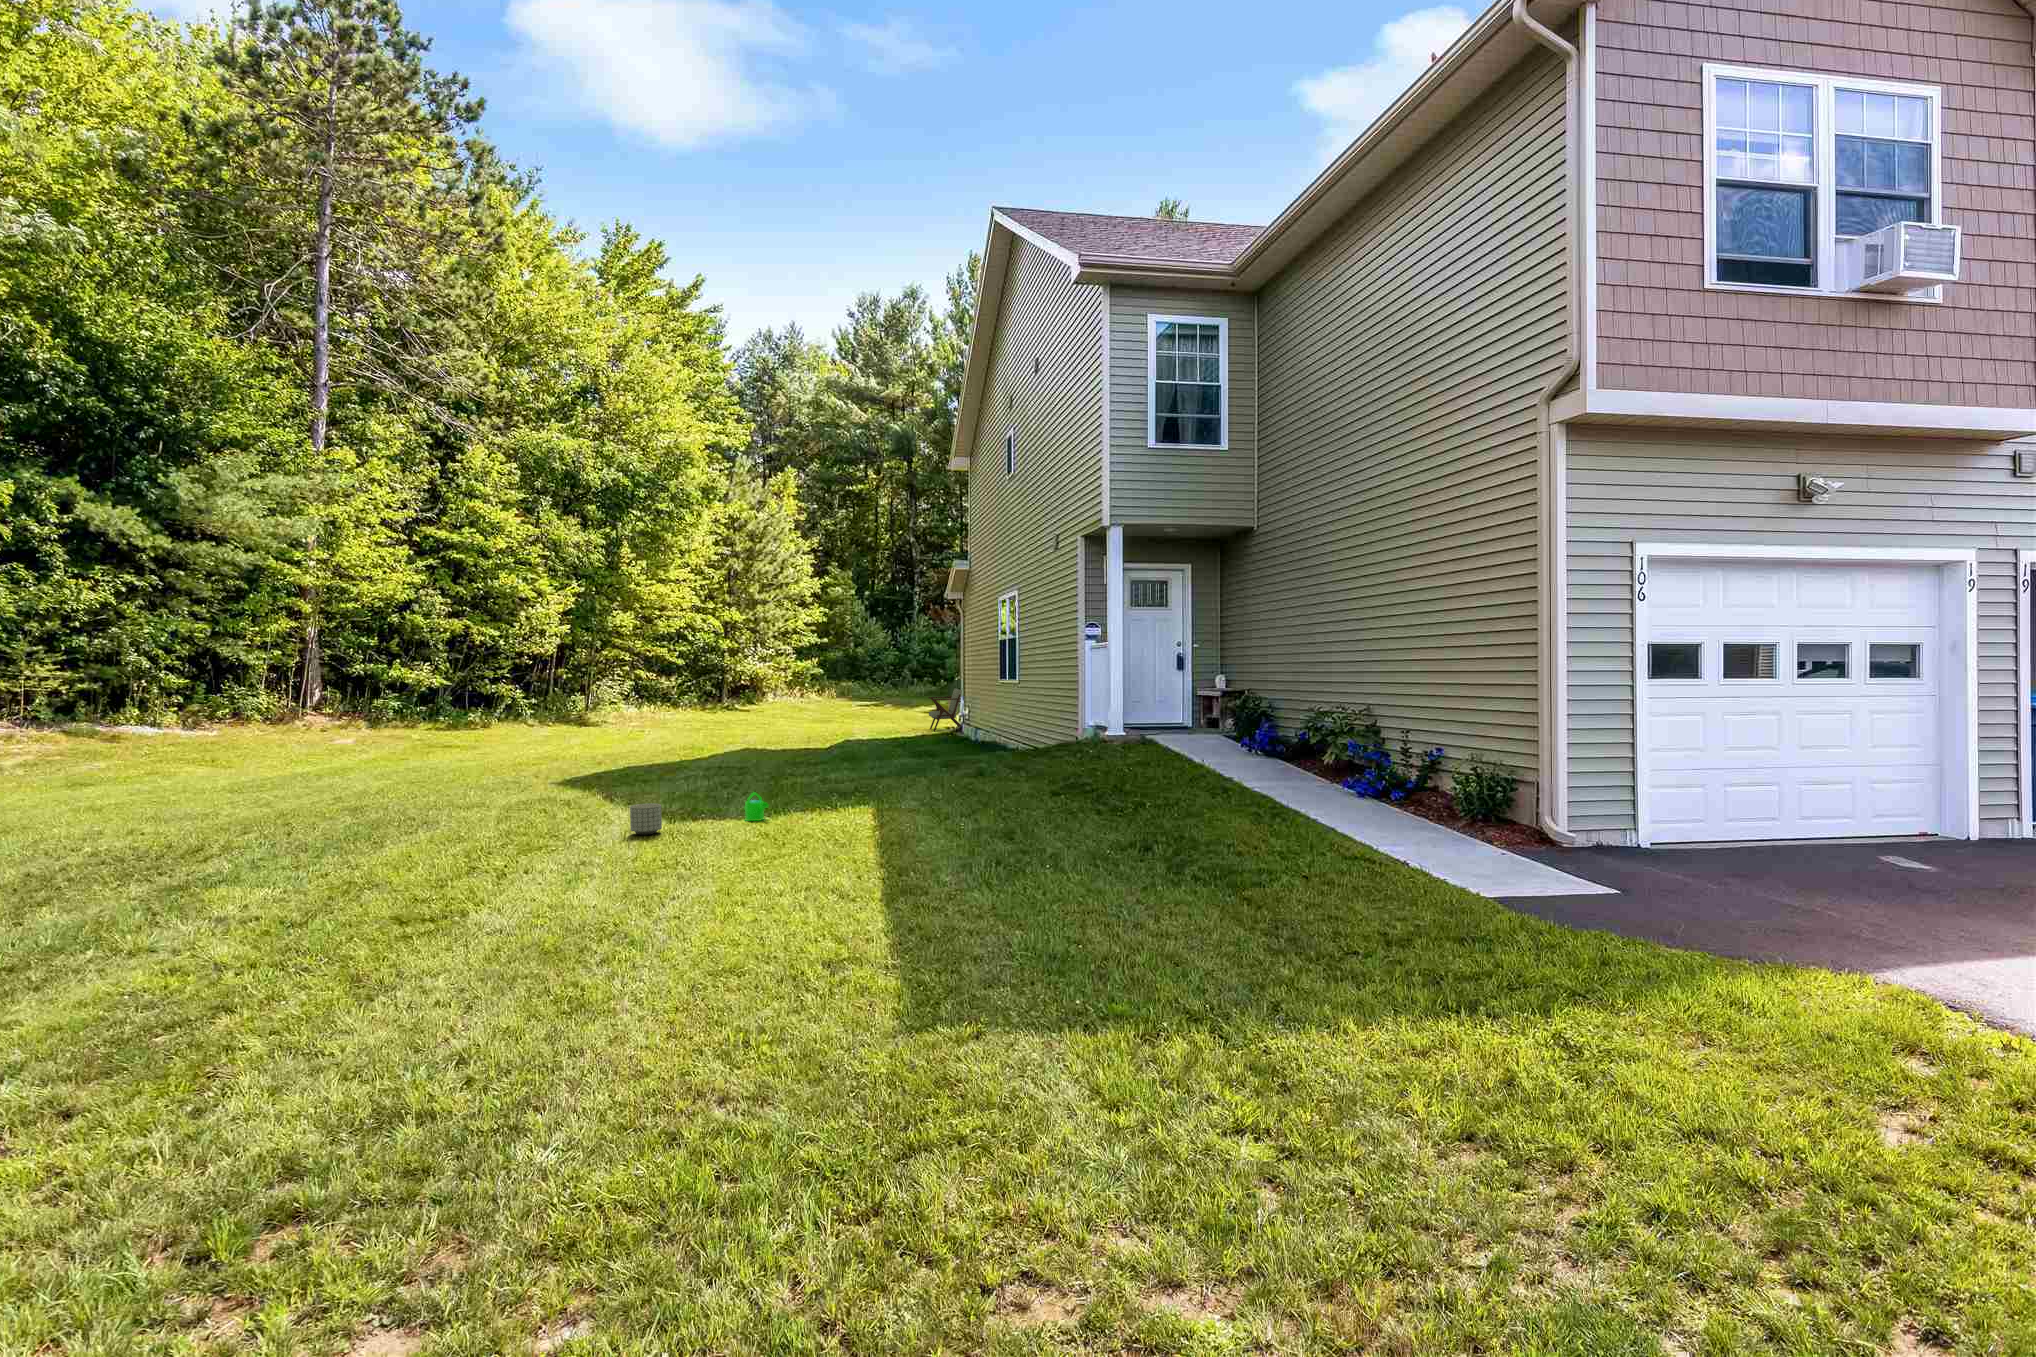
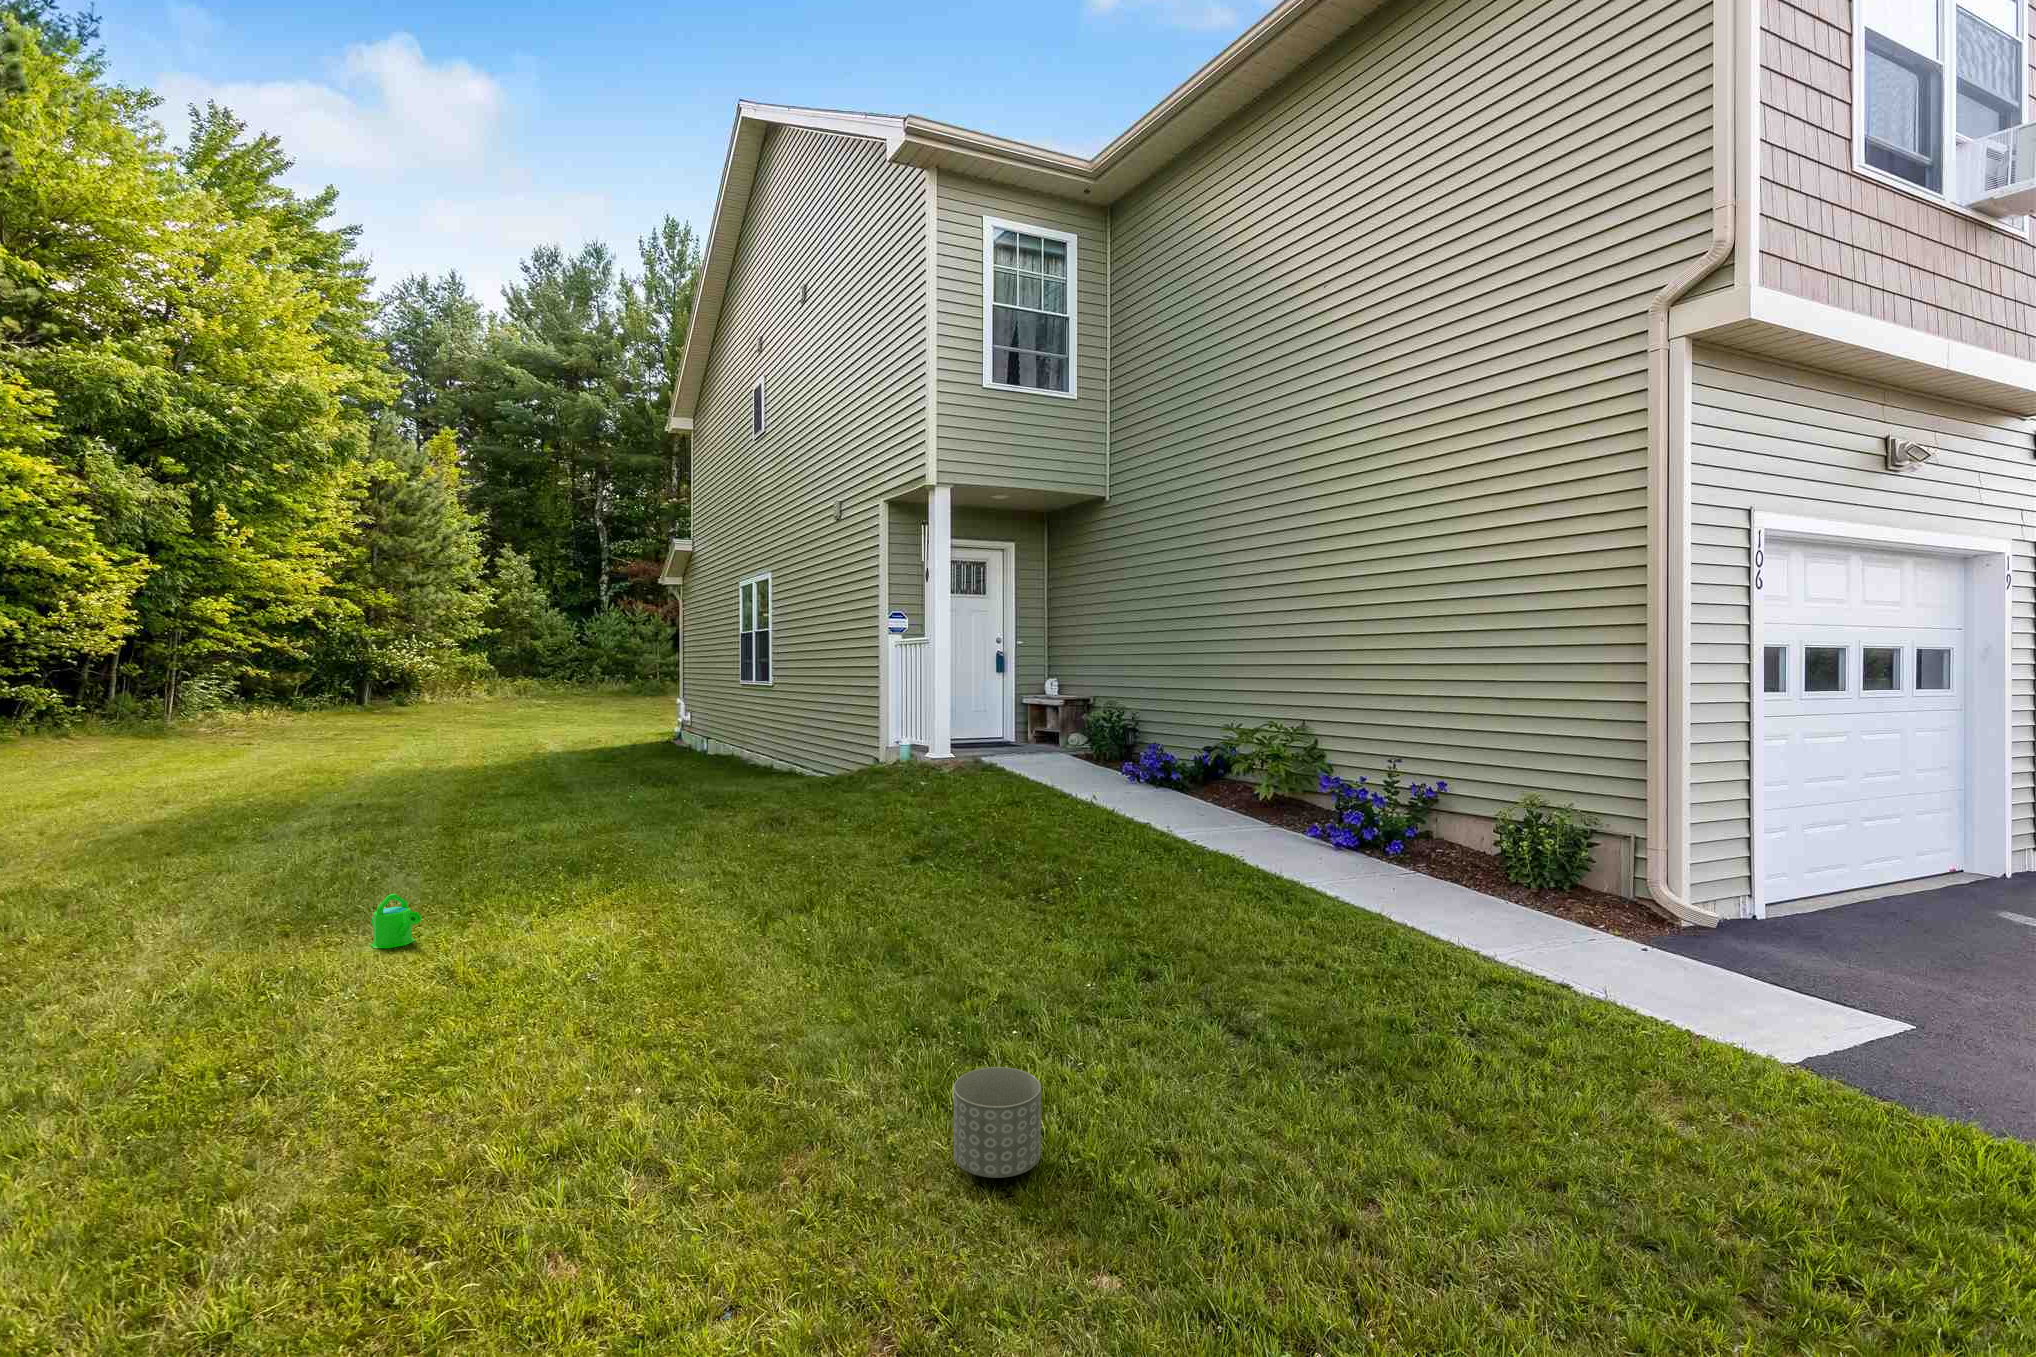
lounge chair: present [928,688,962,732] -> none [644,691,693,745]
planter: present [630,803,662,835] -> present [953,1067,1041,1178]

